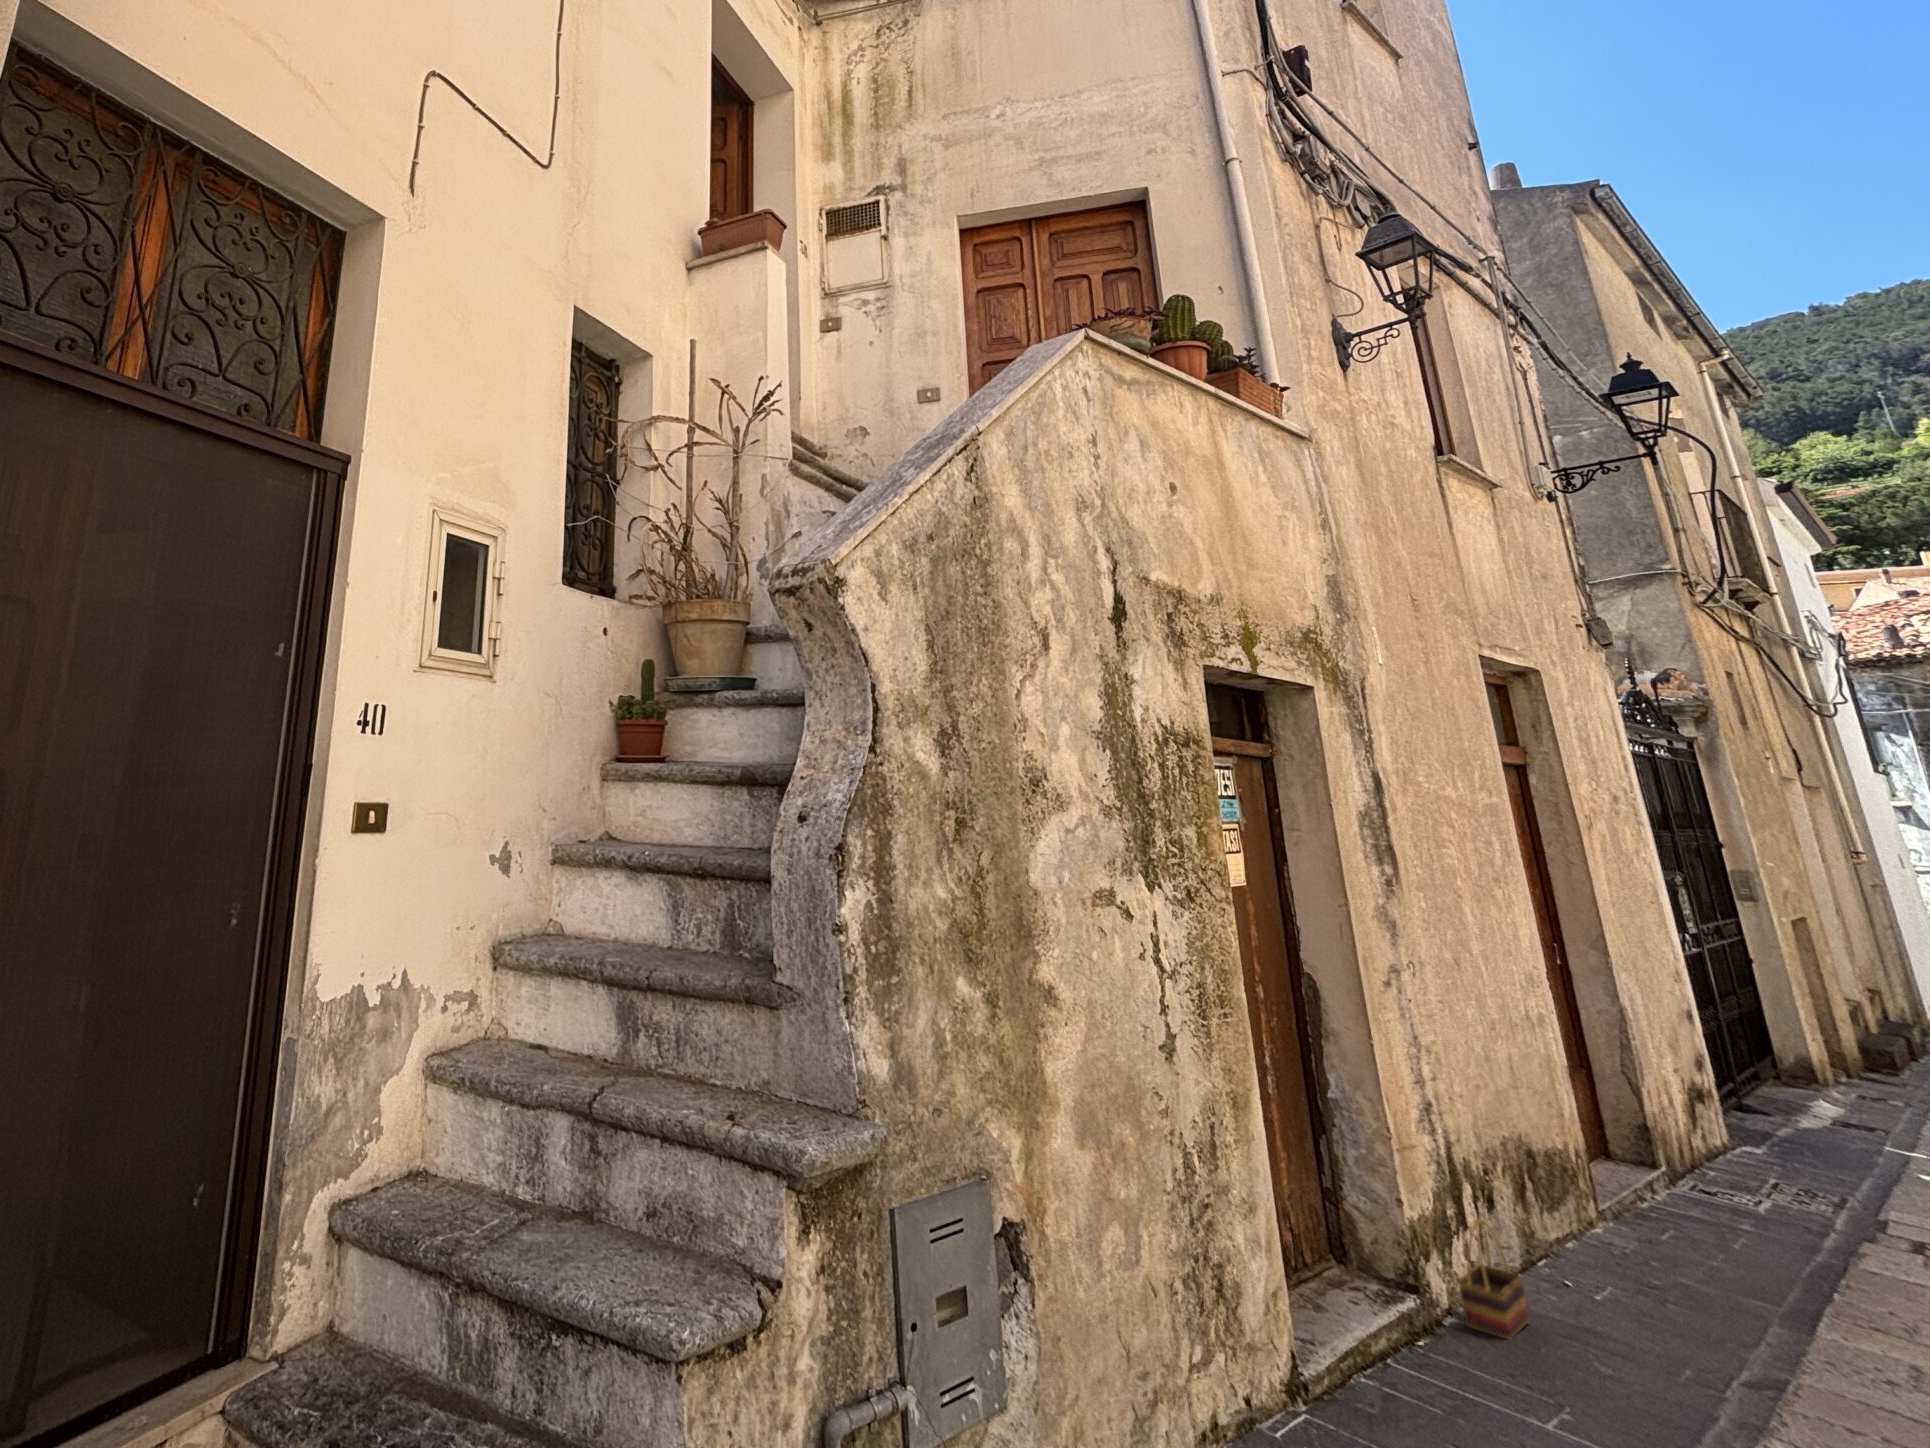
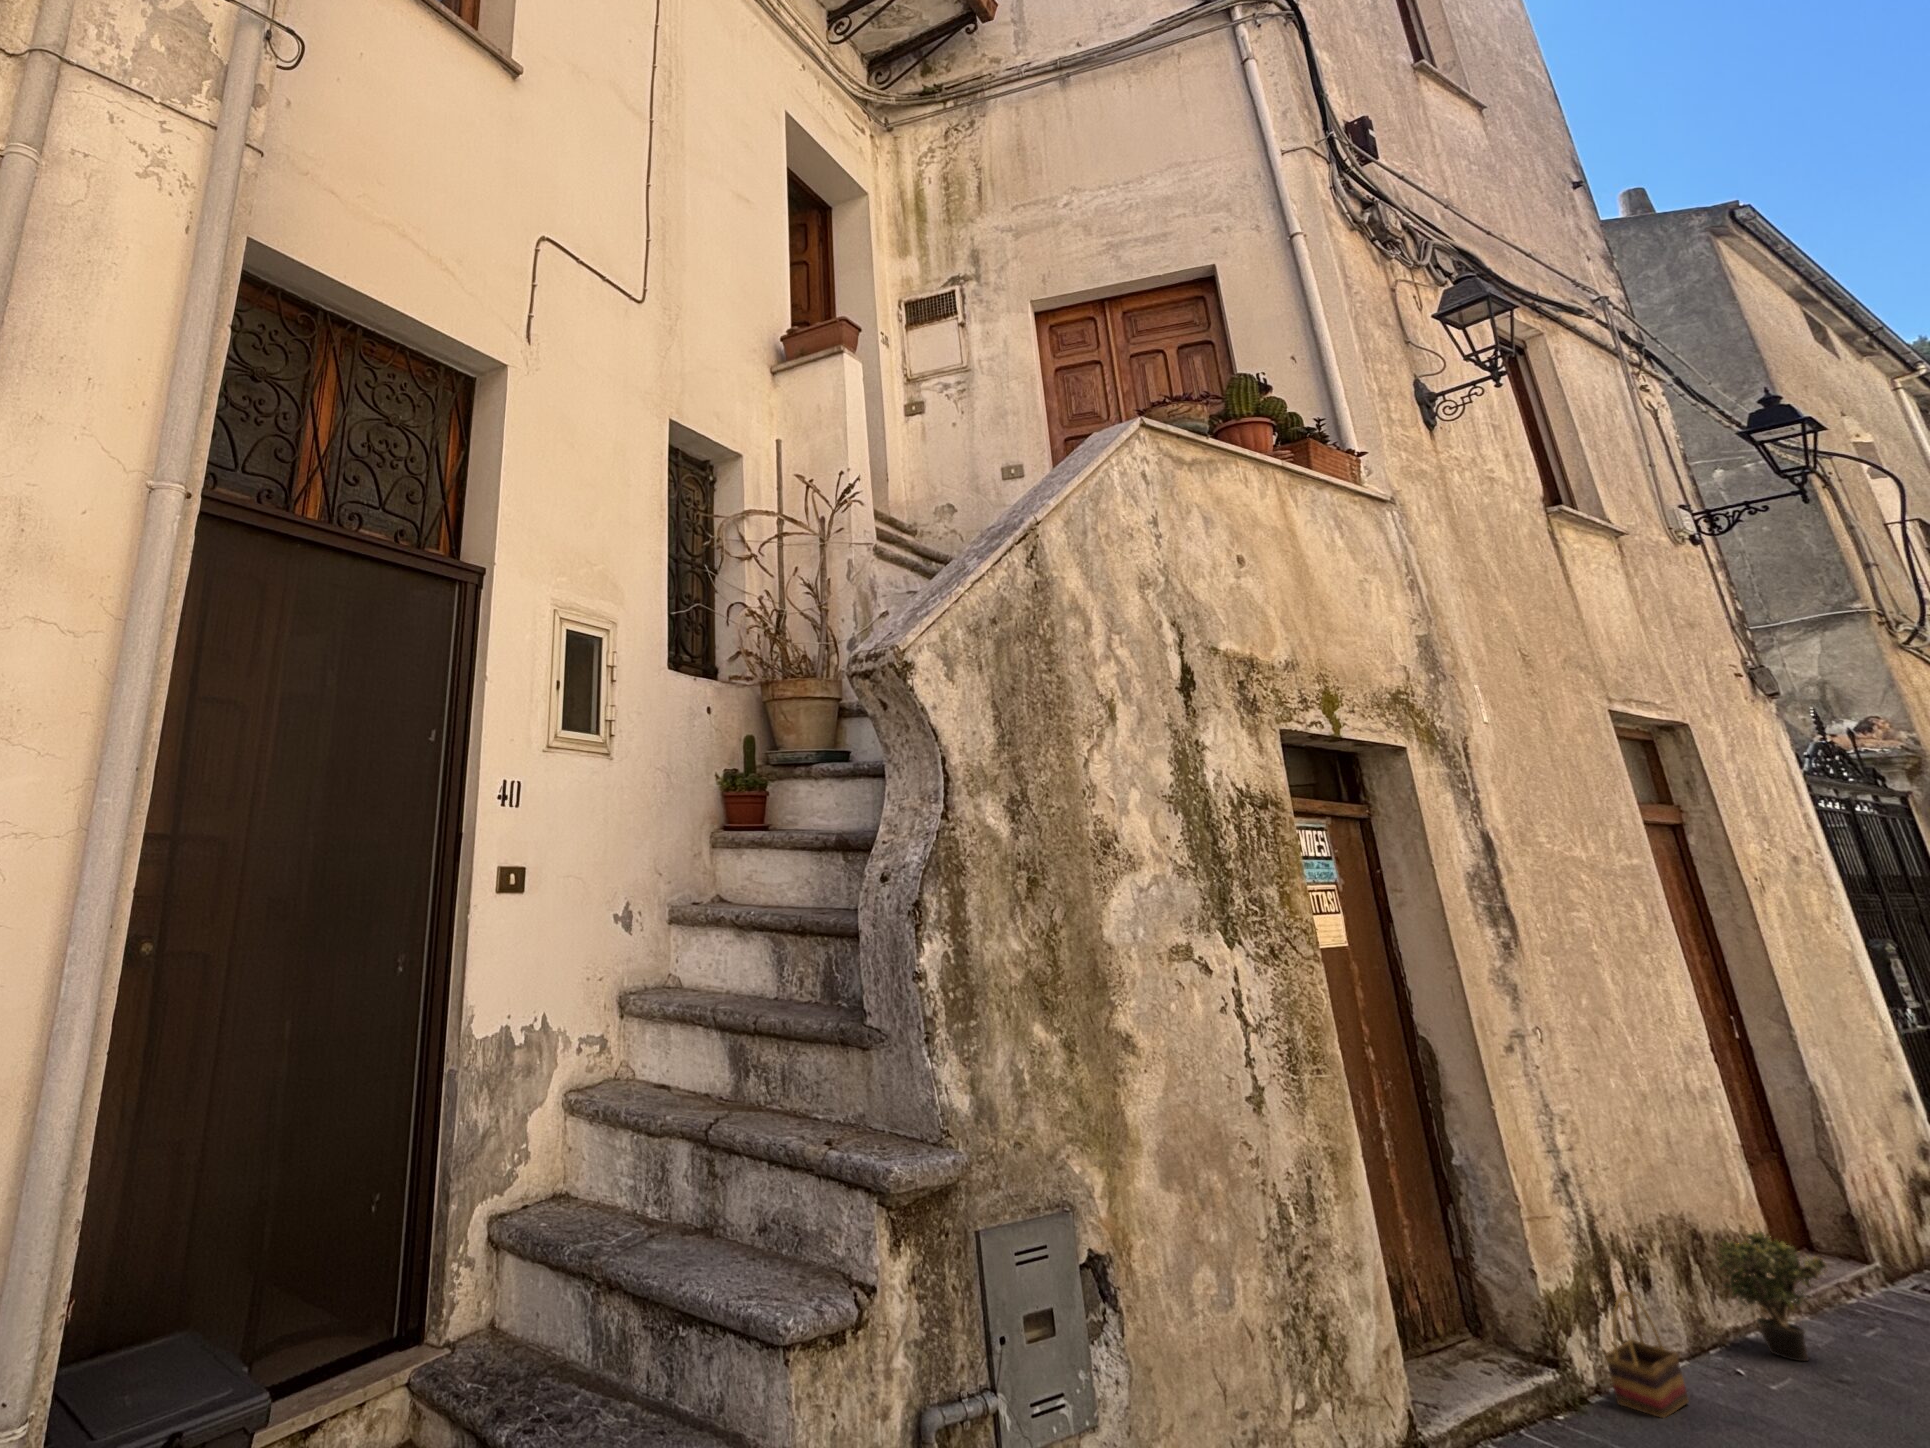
potted plant: none [1548,1153,1648,1273] -> present [1718,1232,1827,1361]

